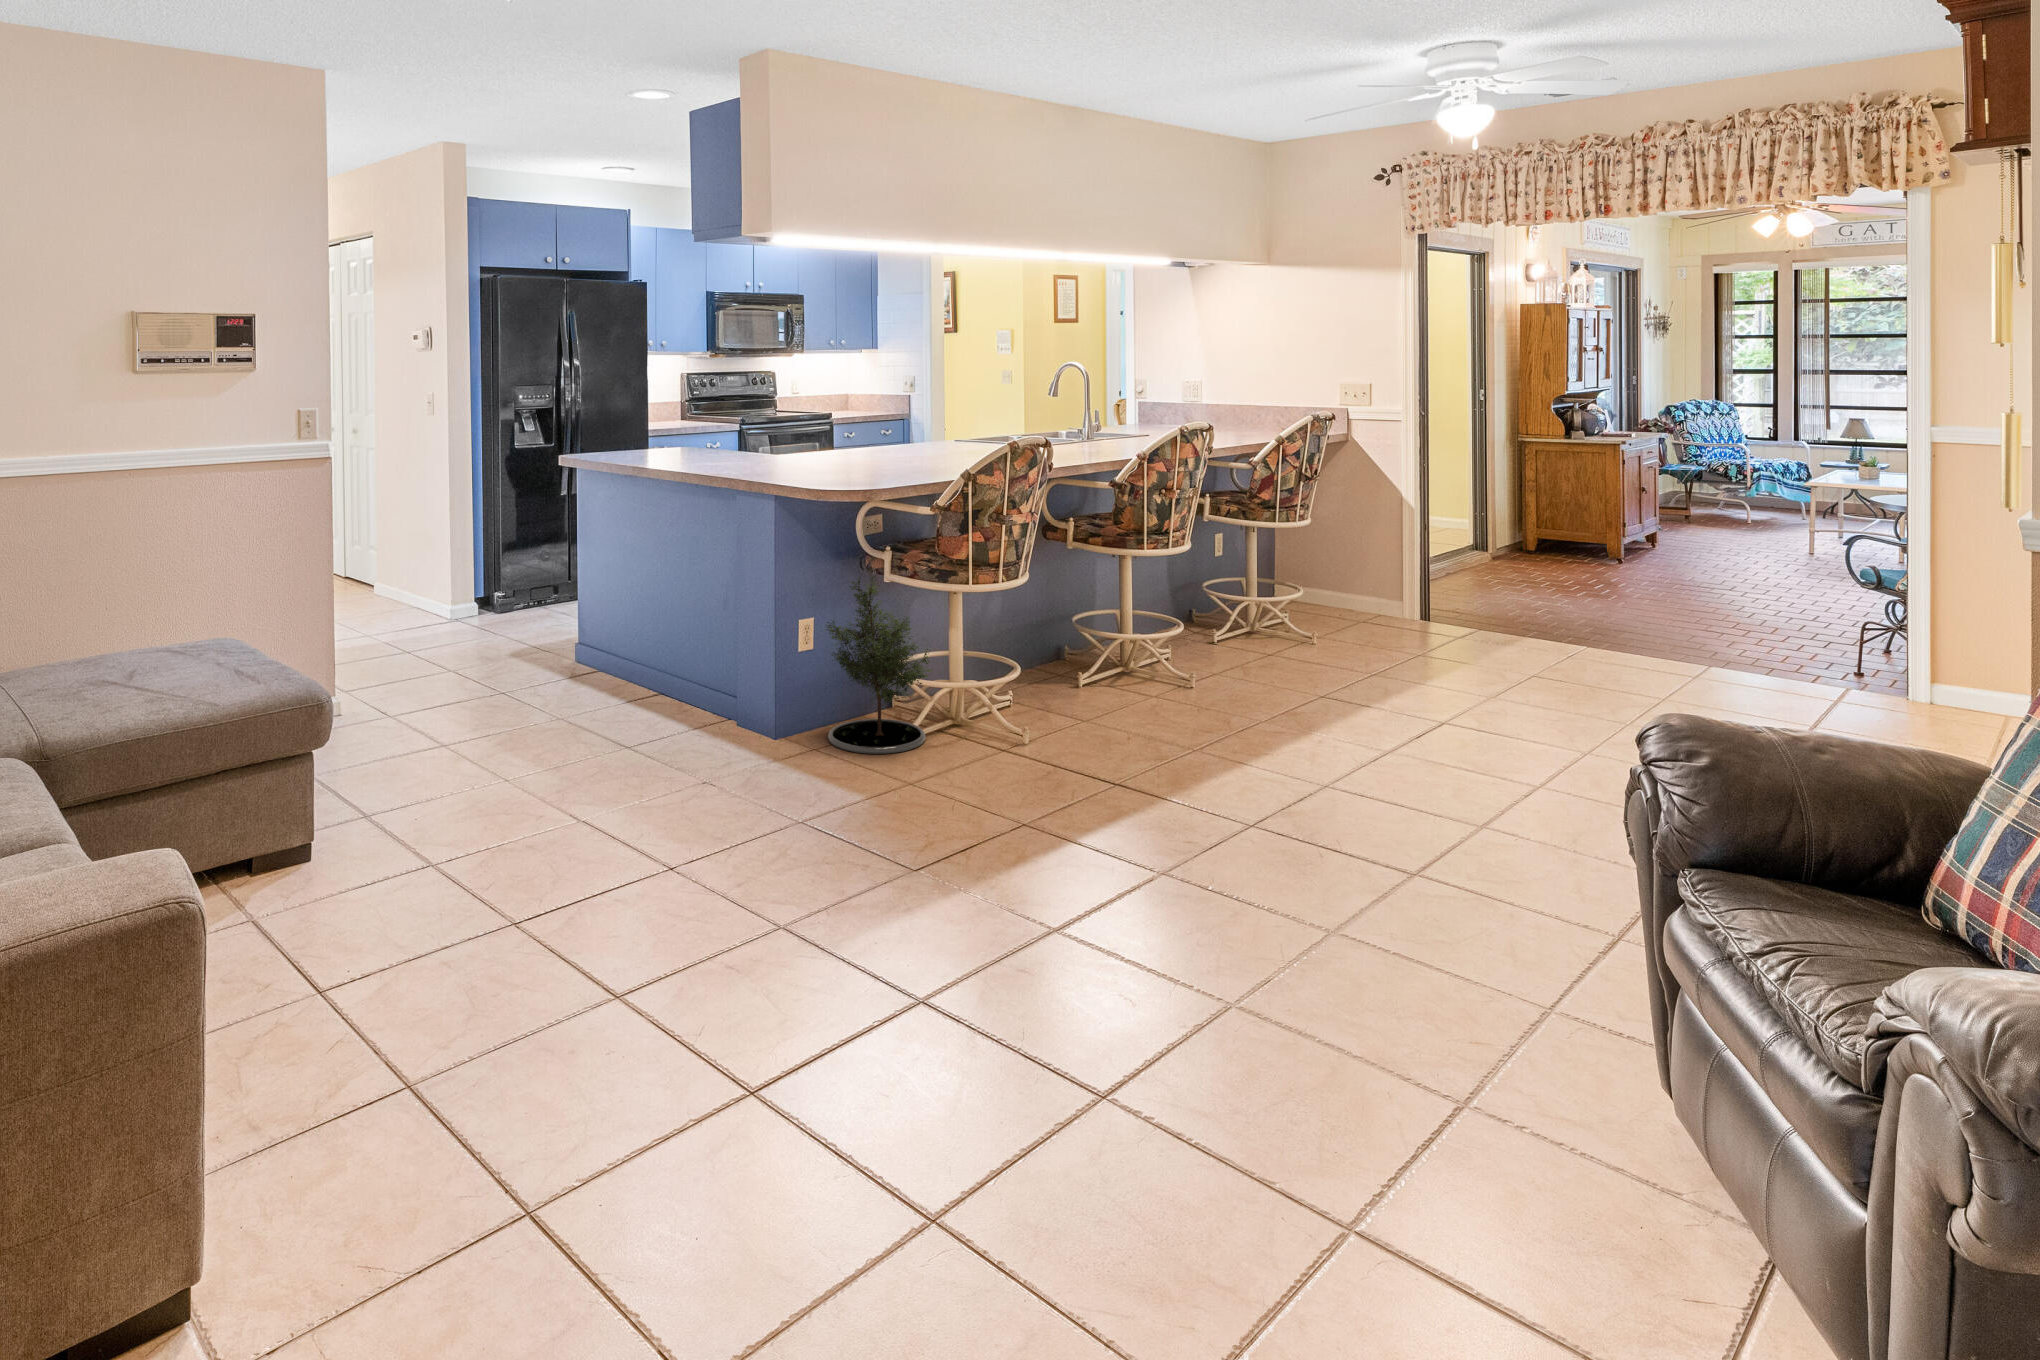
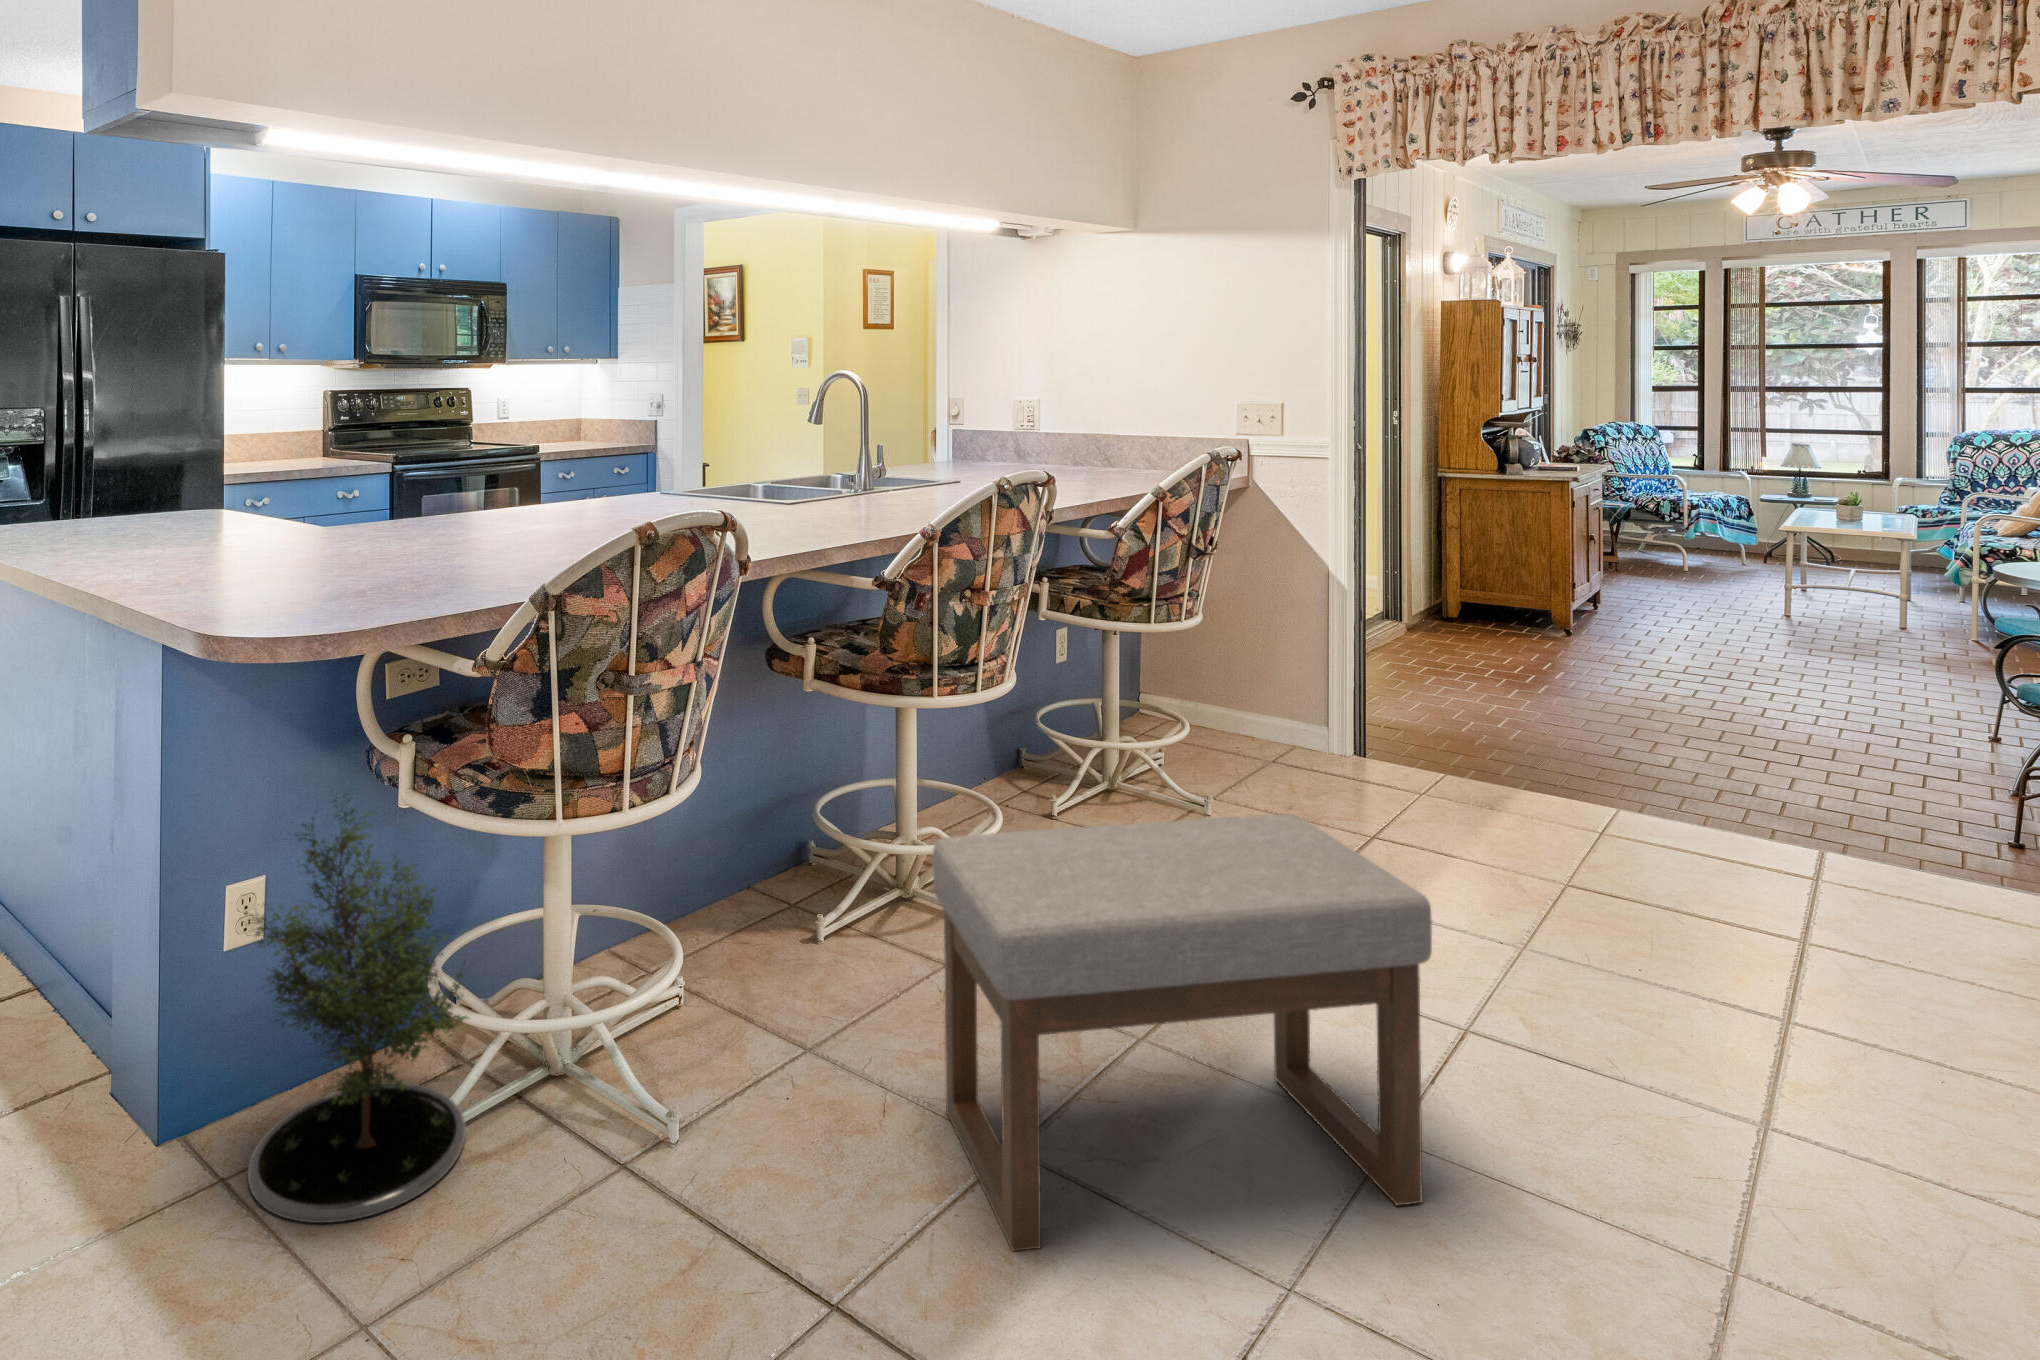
ottoman: none [1150,595,1392,767] -> present [933,815,1432,1251]

